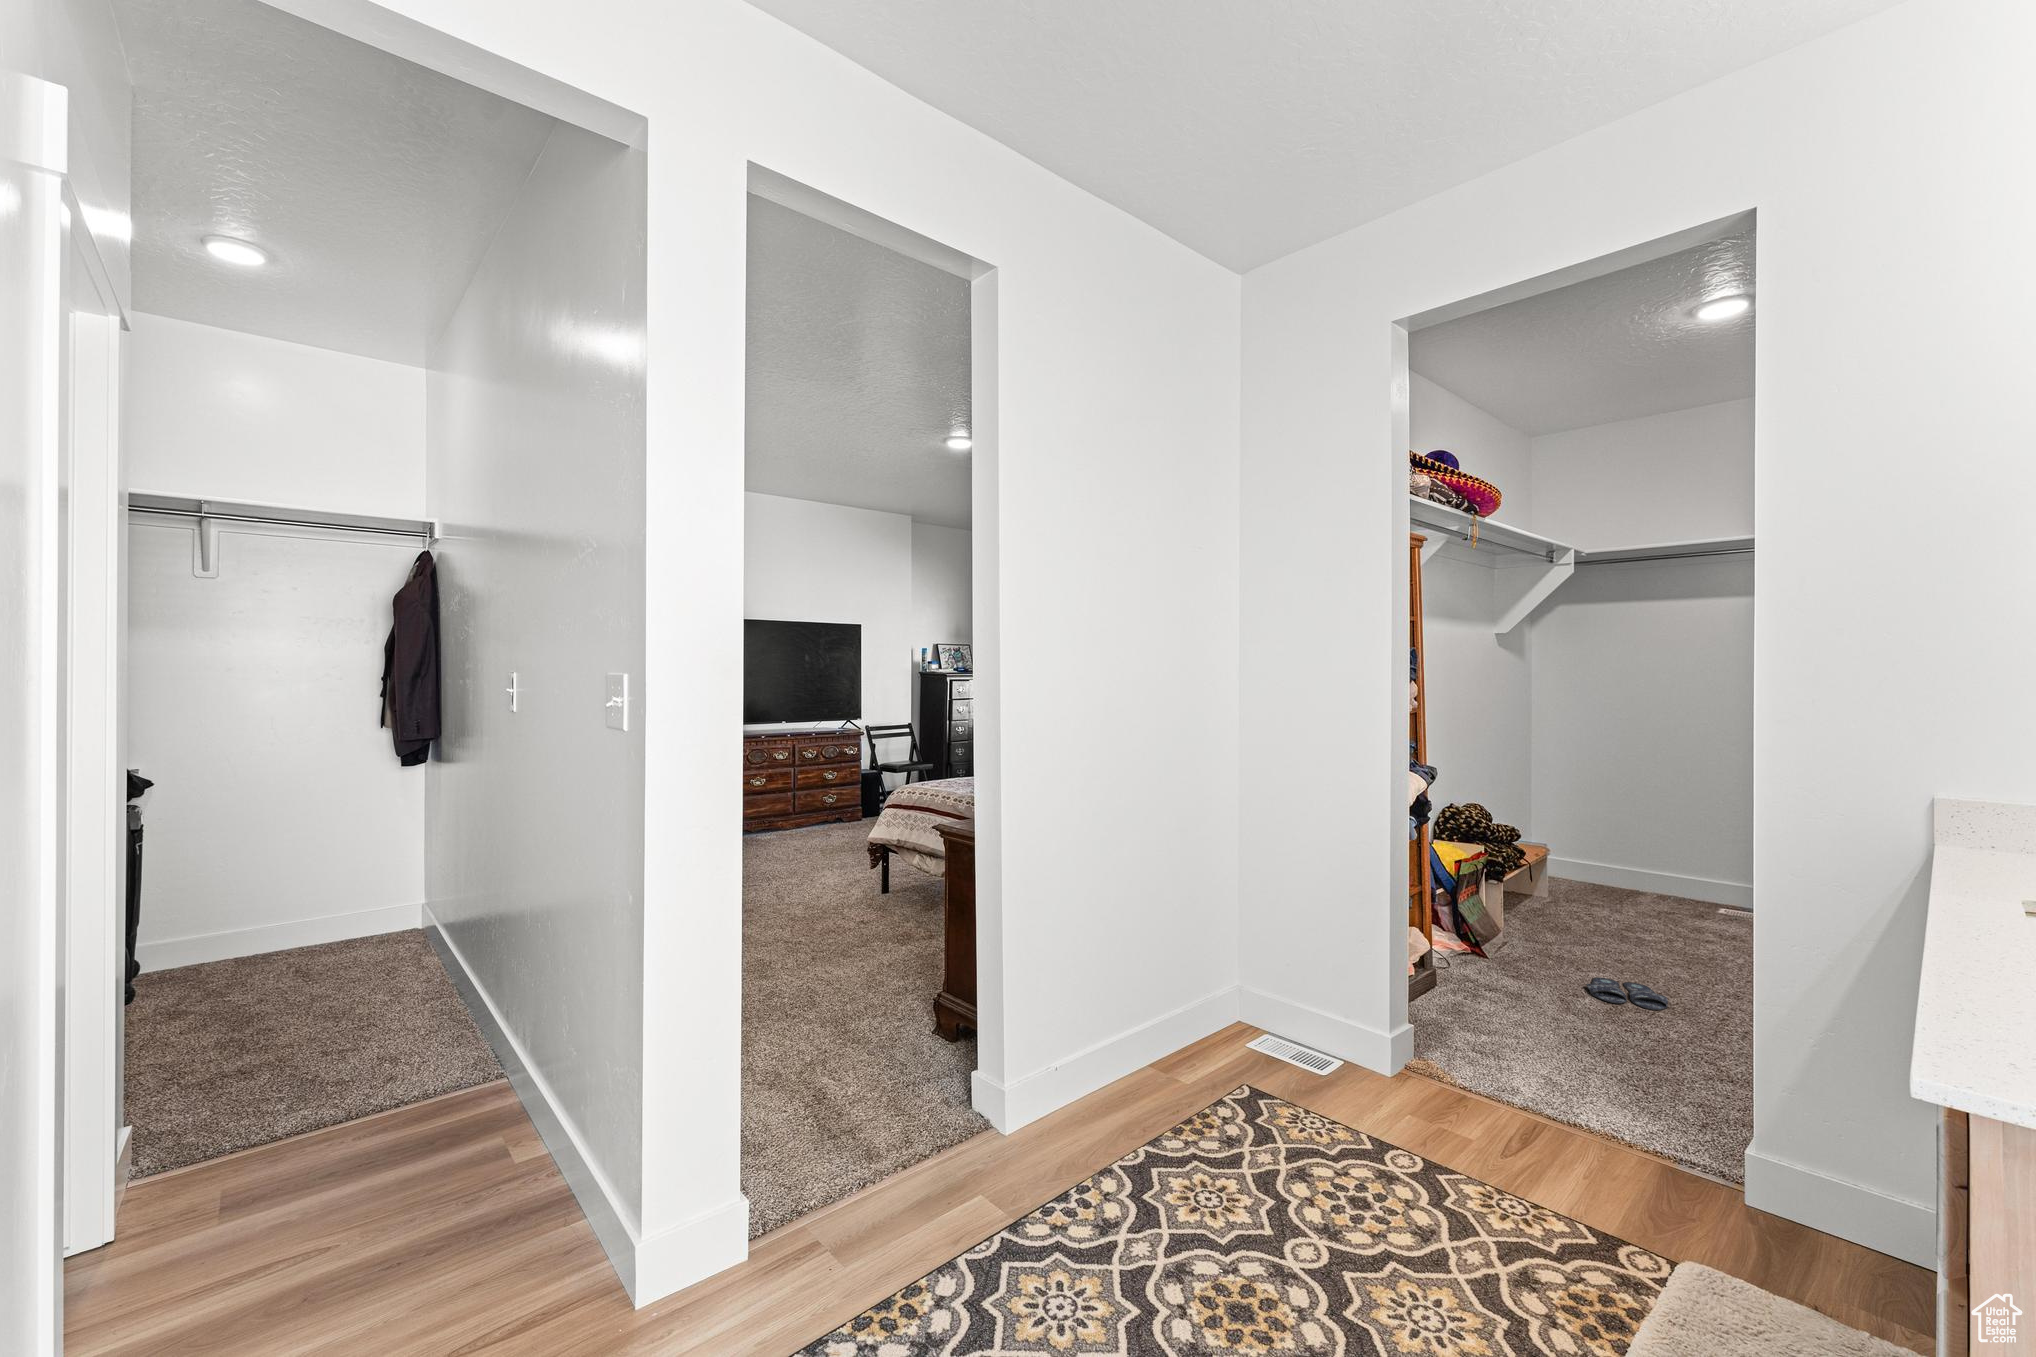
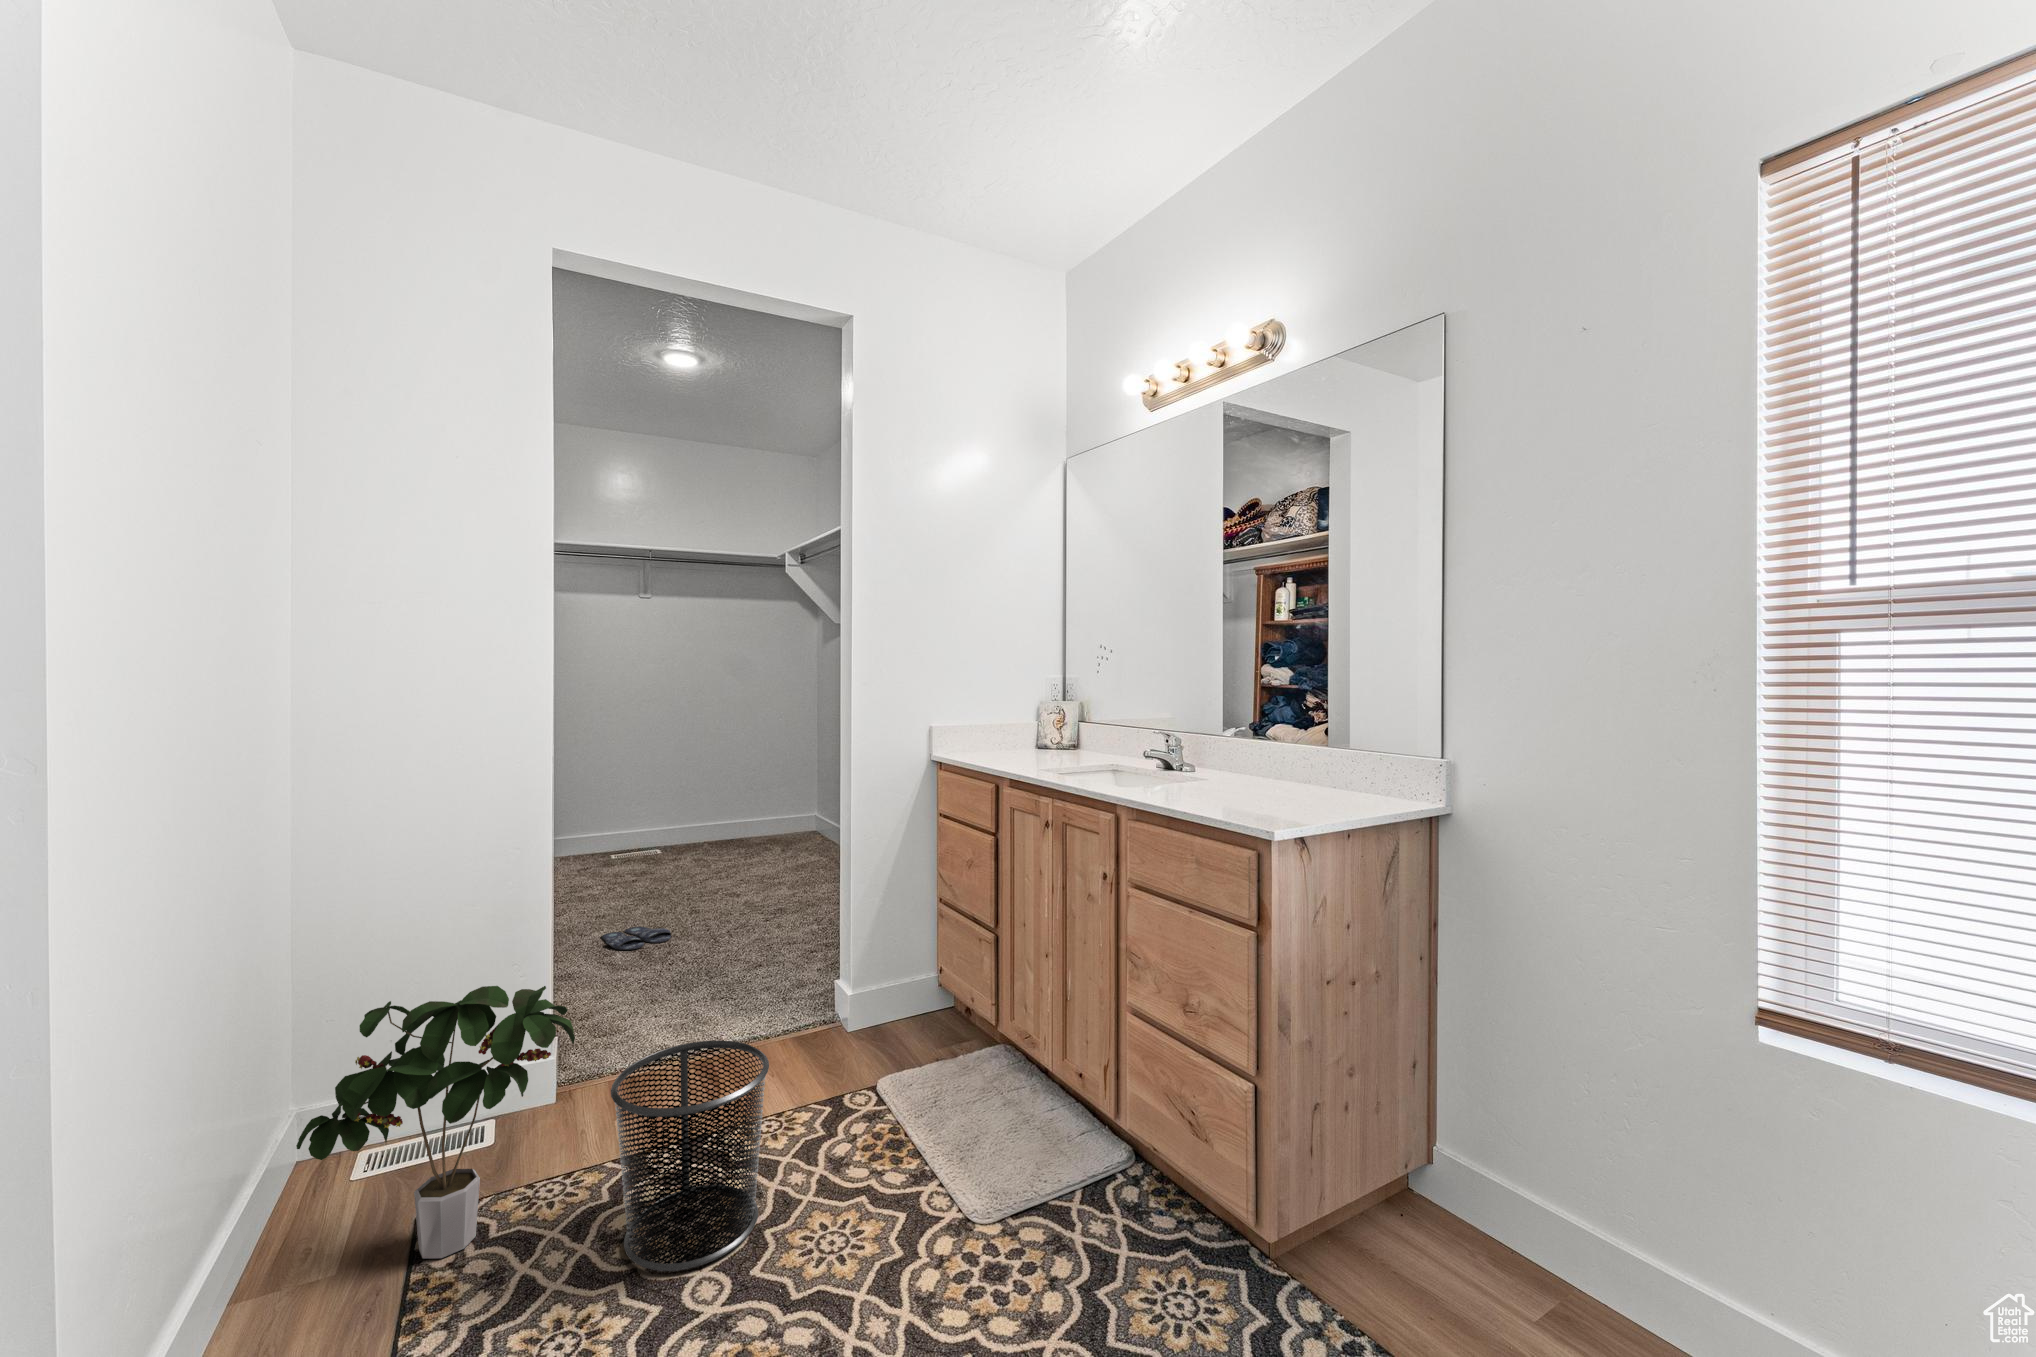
potted plant: none [1173,917,1321,1115] -> present [296,986,575,1258]
waste bin: none [1286,1040,1434,1252] -> present [611,1040,769,1271]

